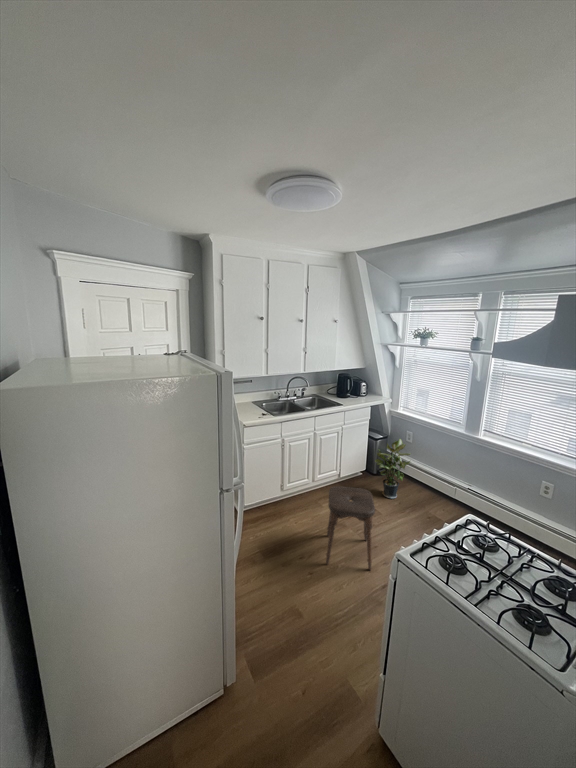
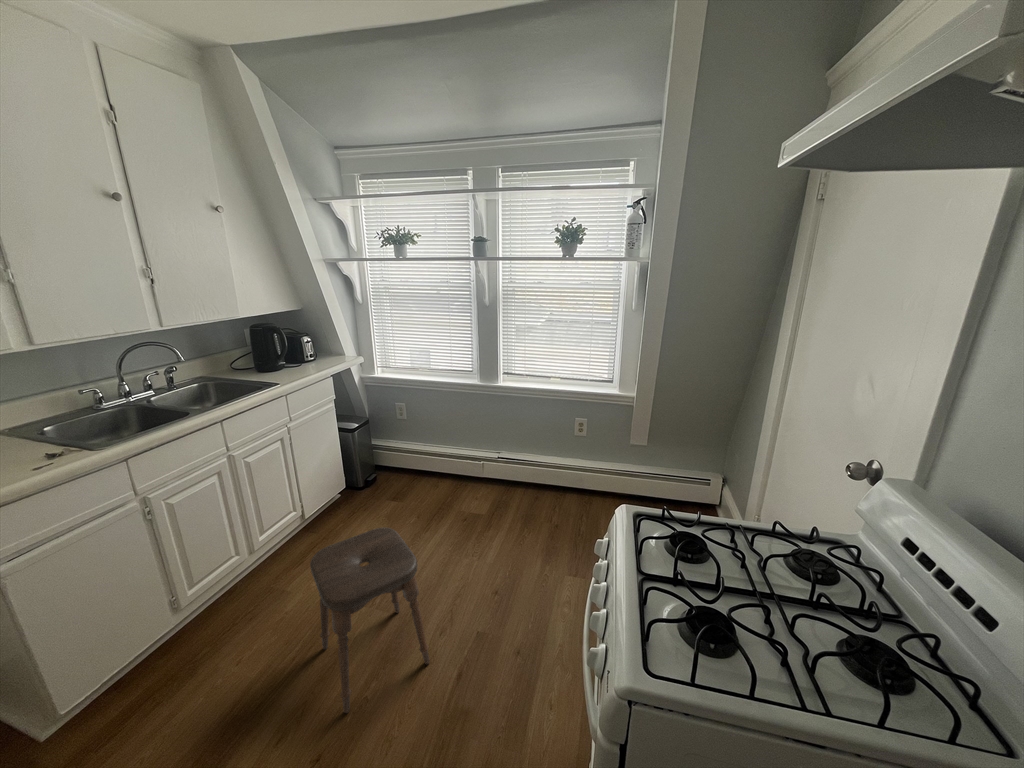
potted plant: present [375,439,411,499] -> none [365,416,423,518]

